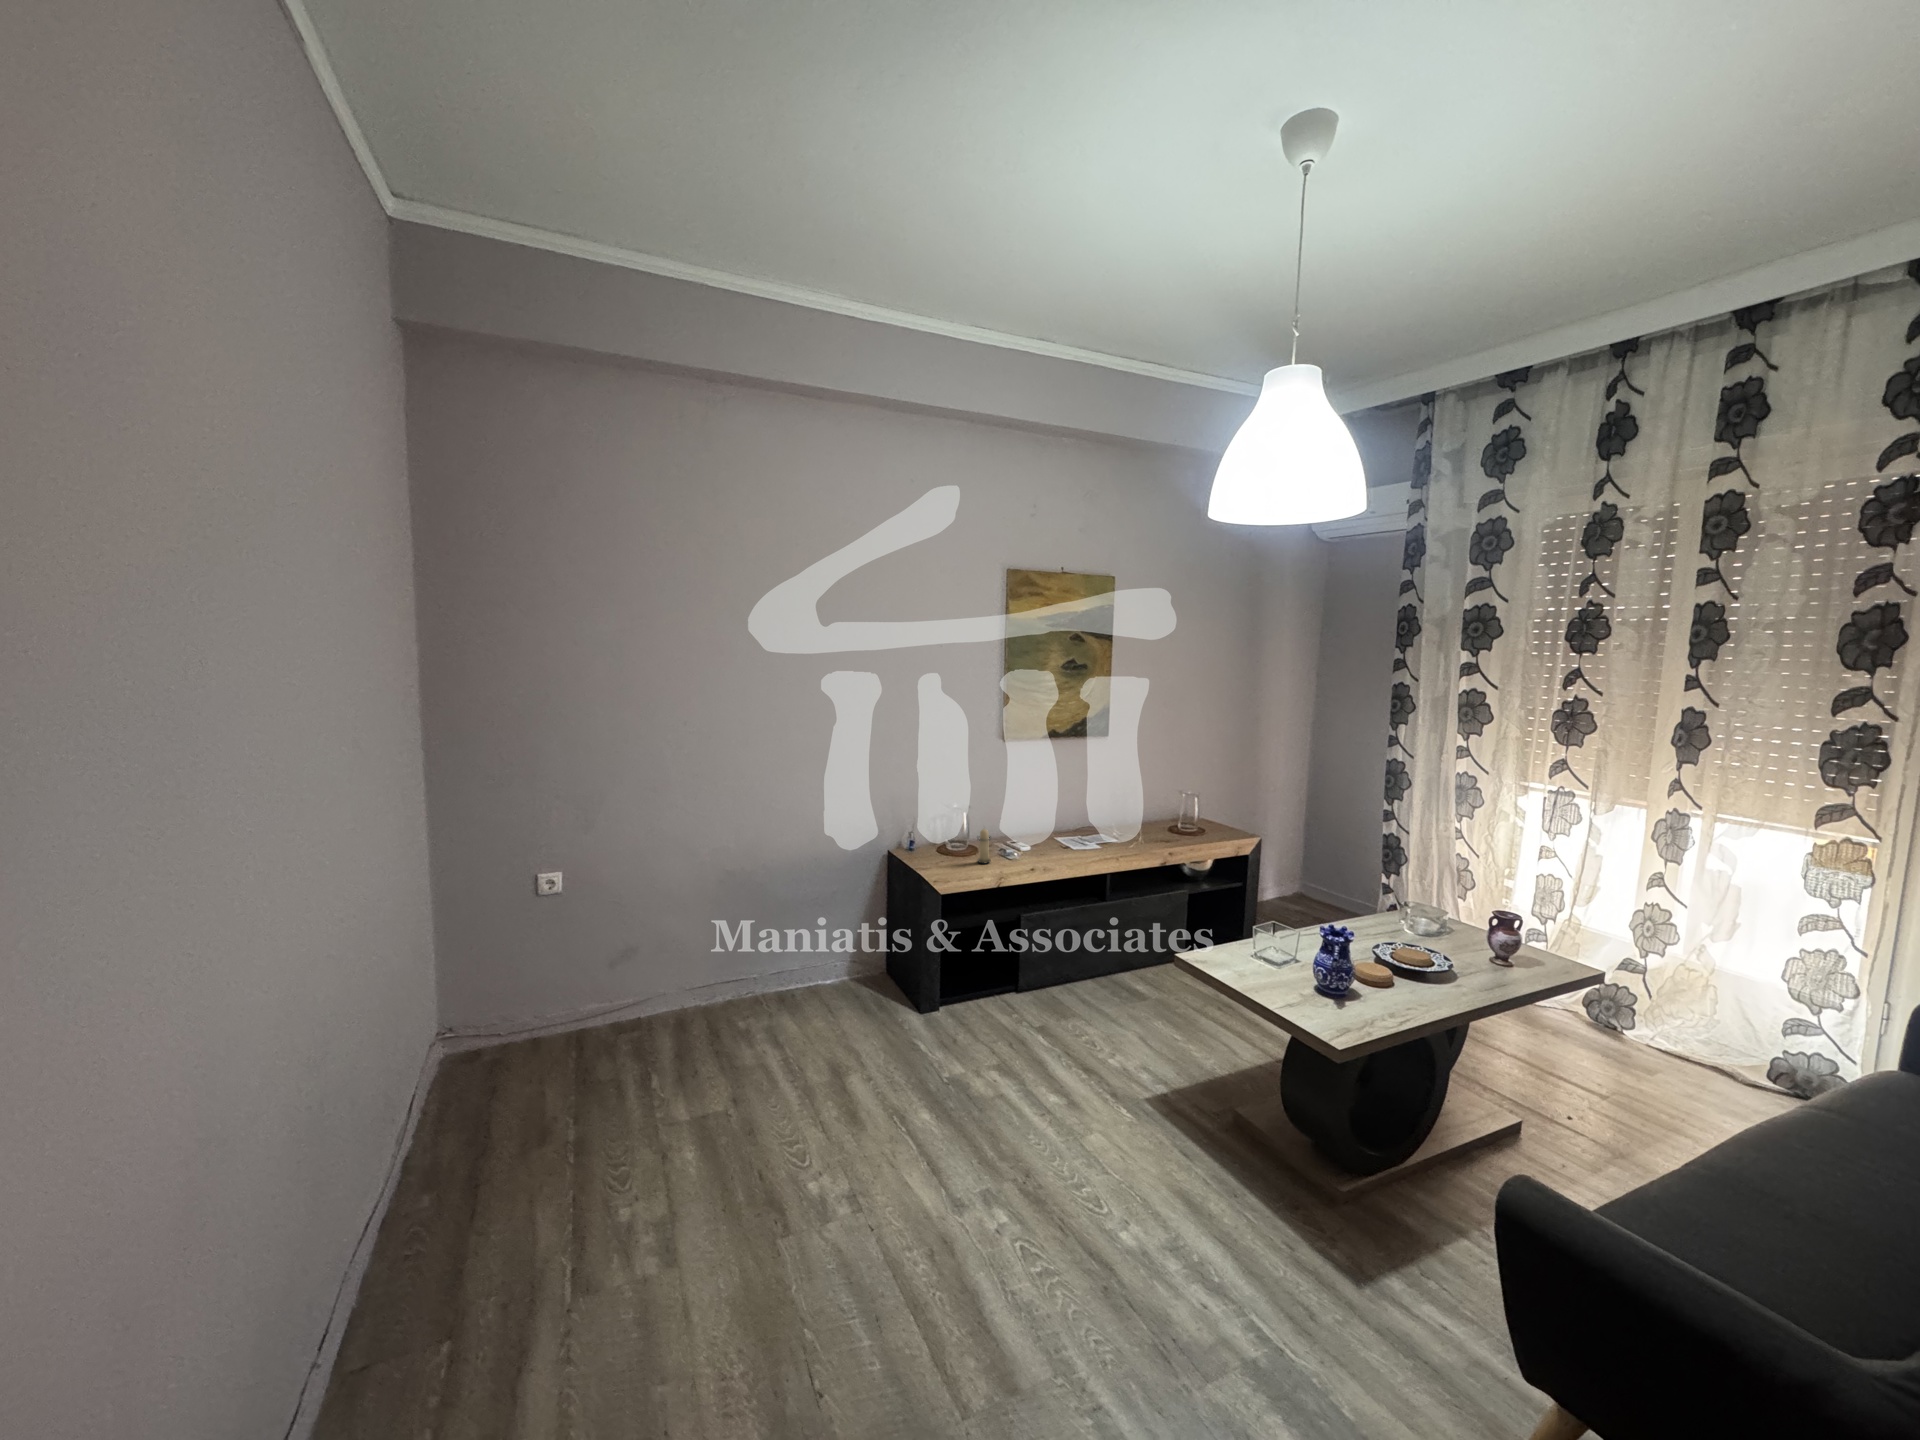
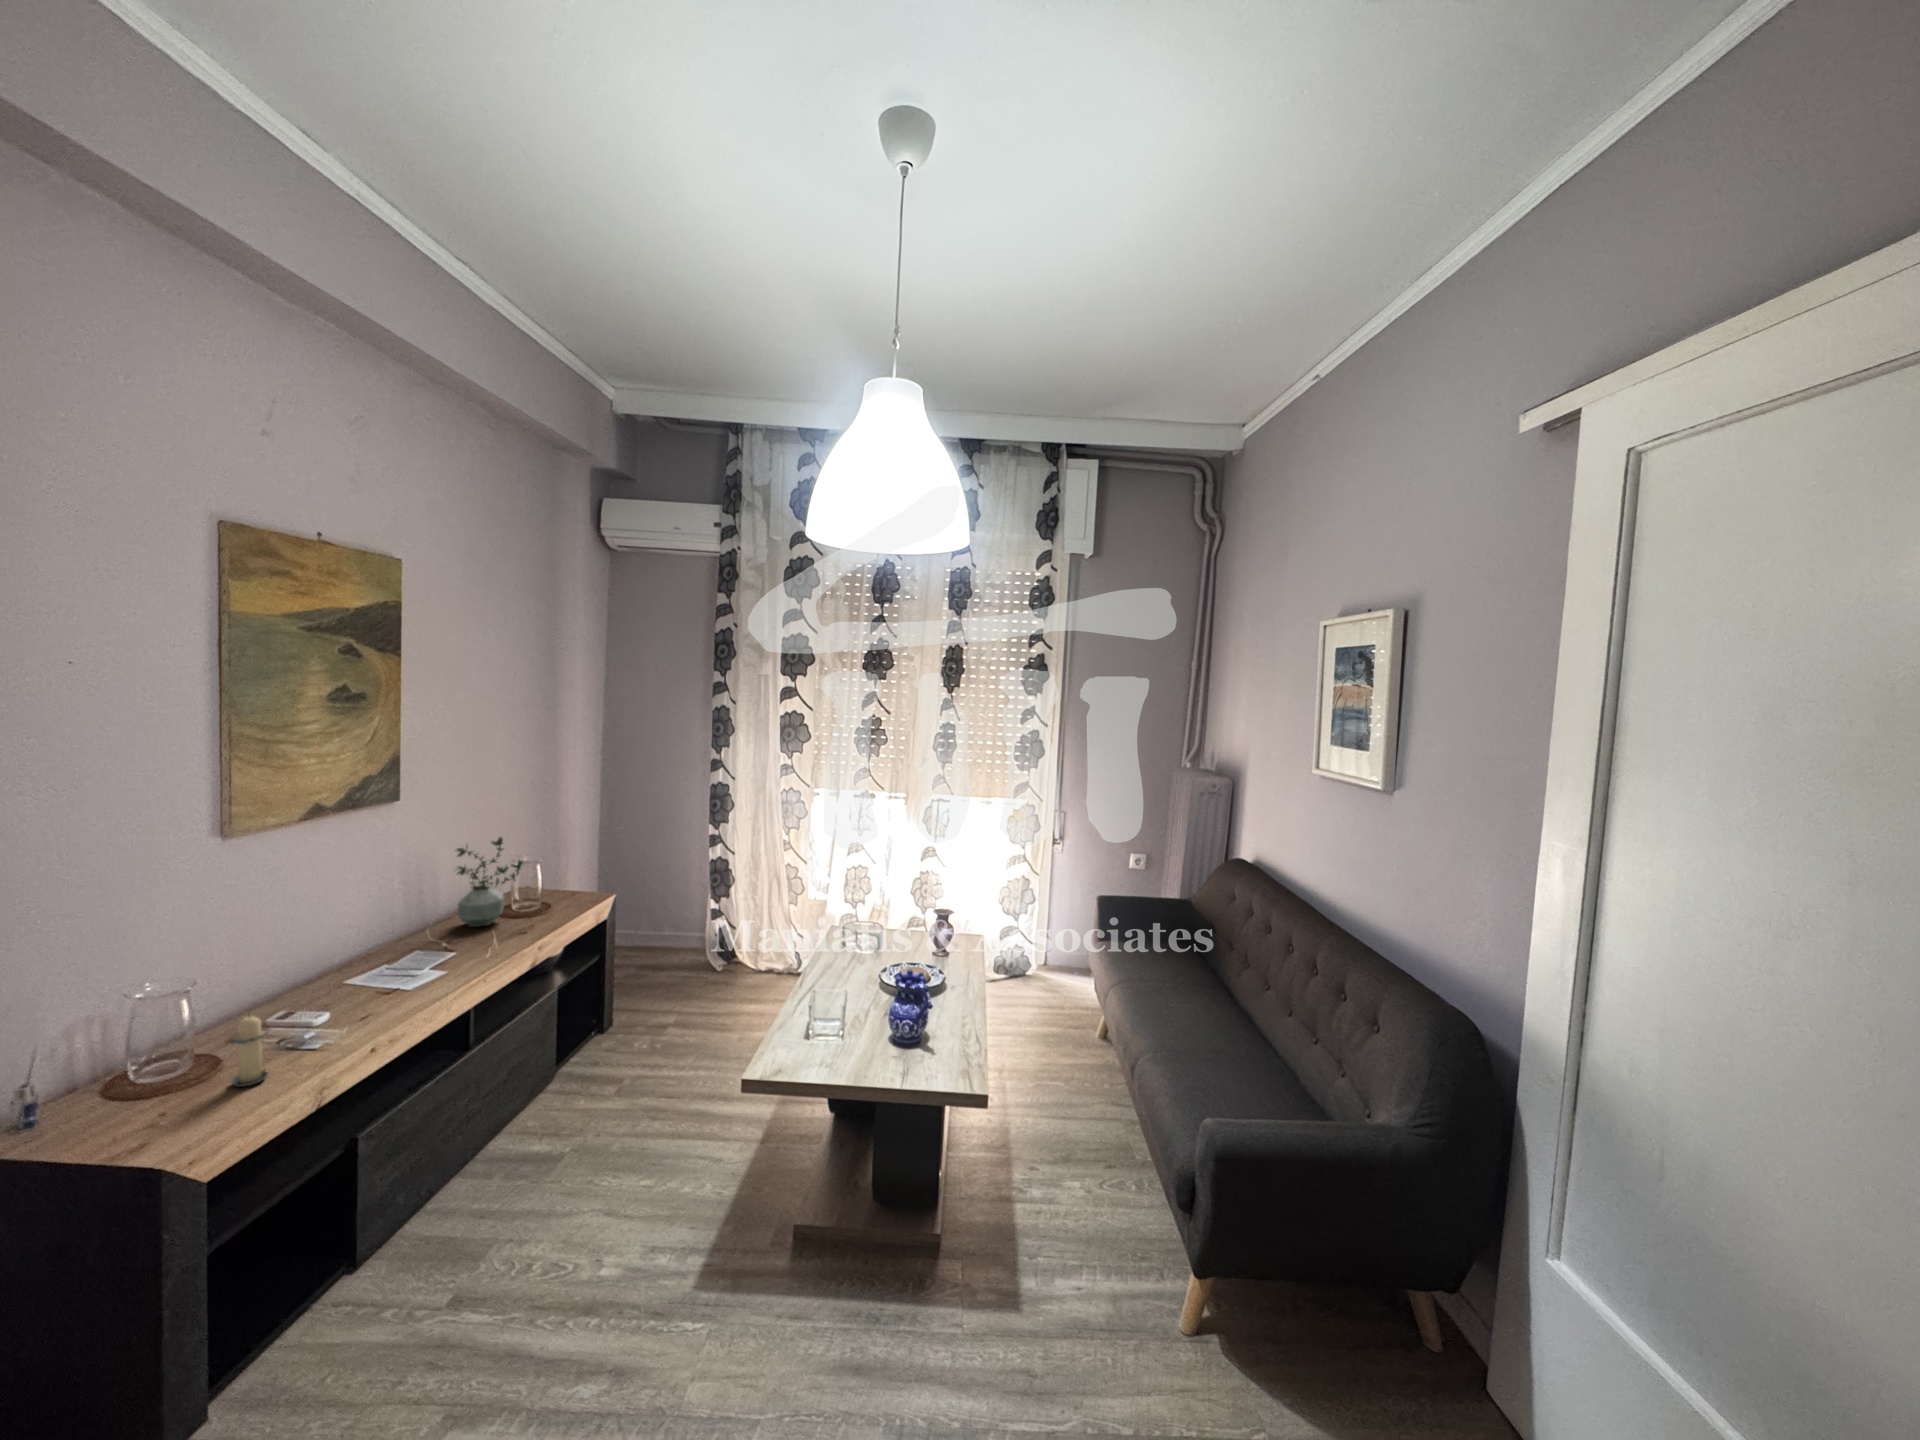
potted plant: none [1138,771,1180,834] -> present [456,837,523,927]

